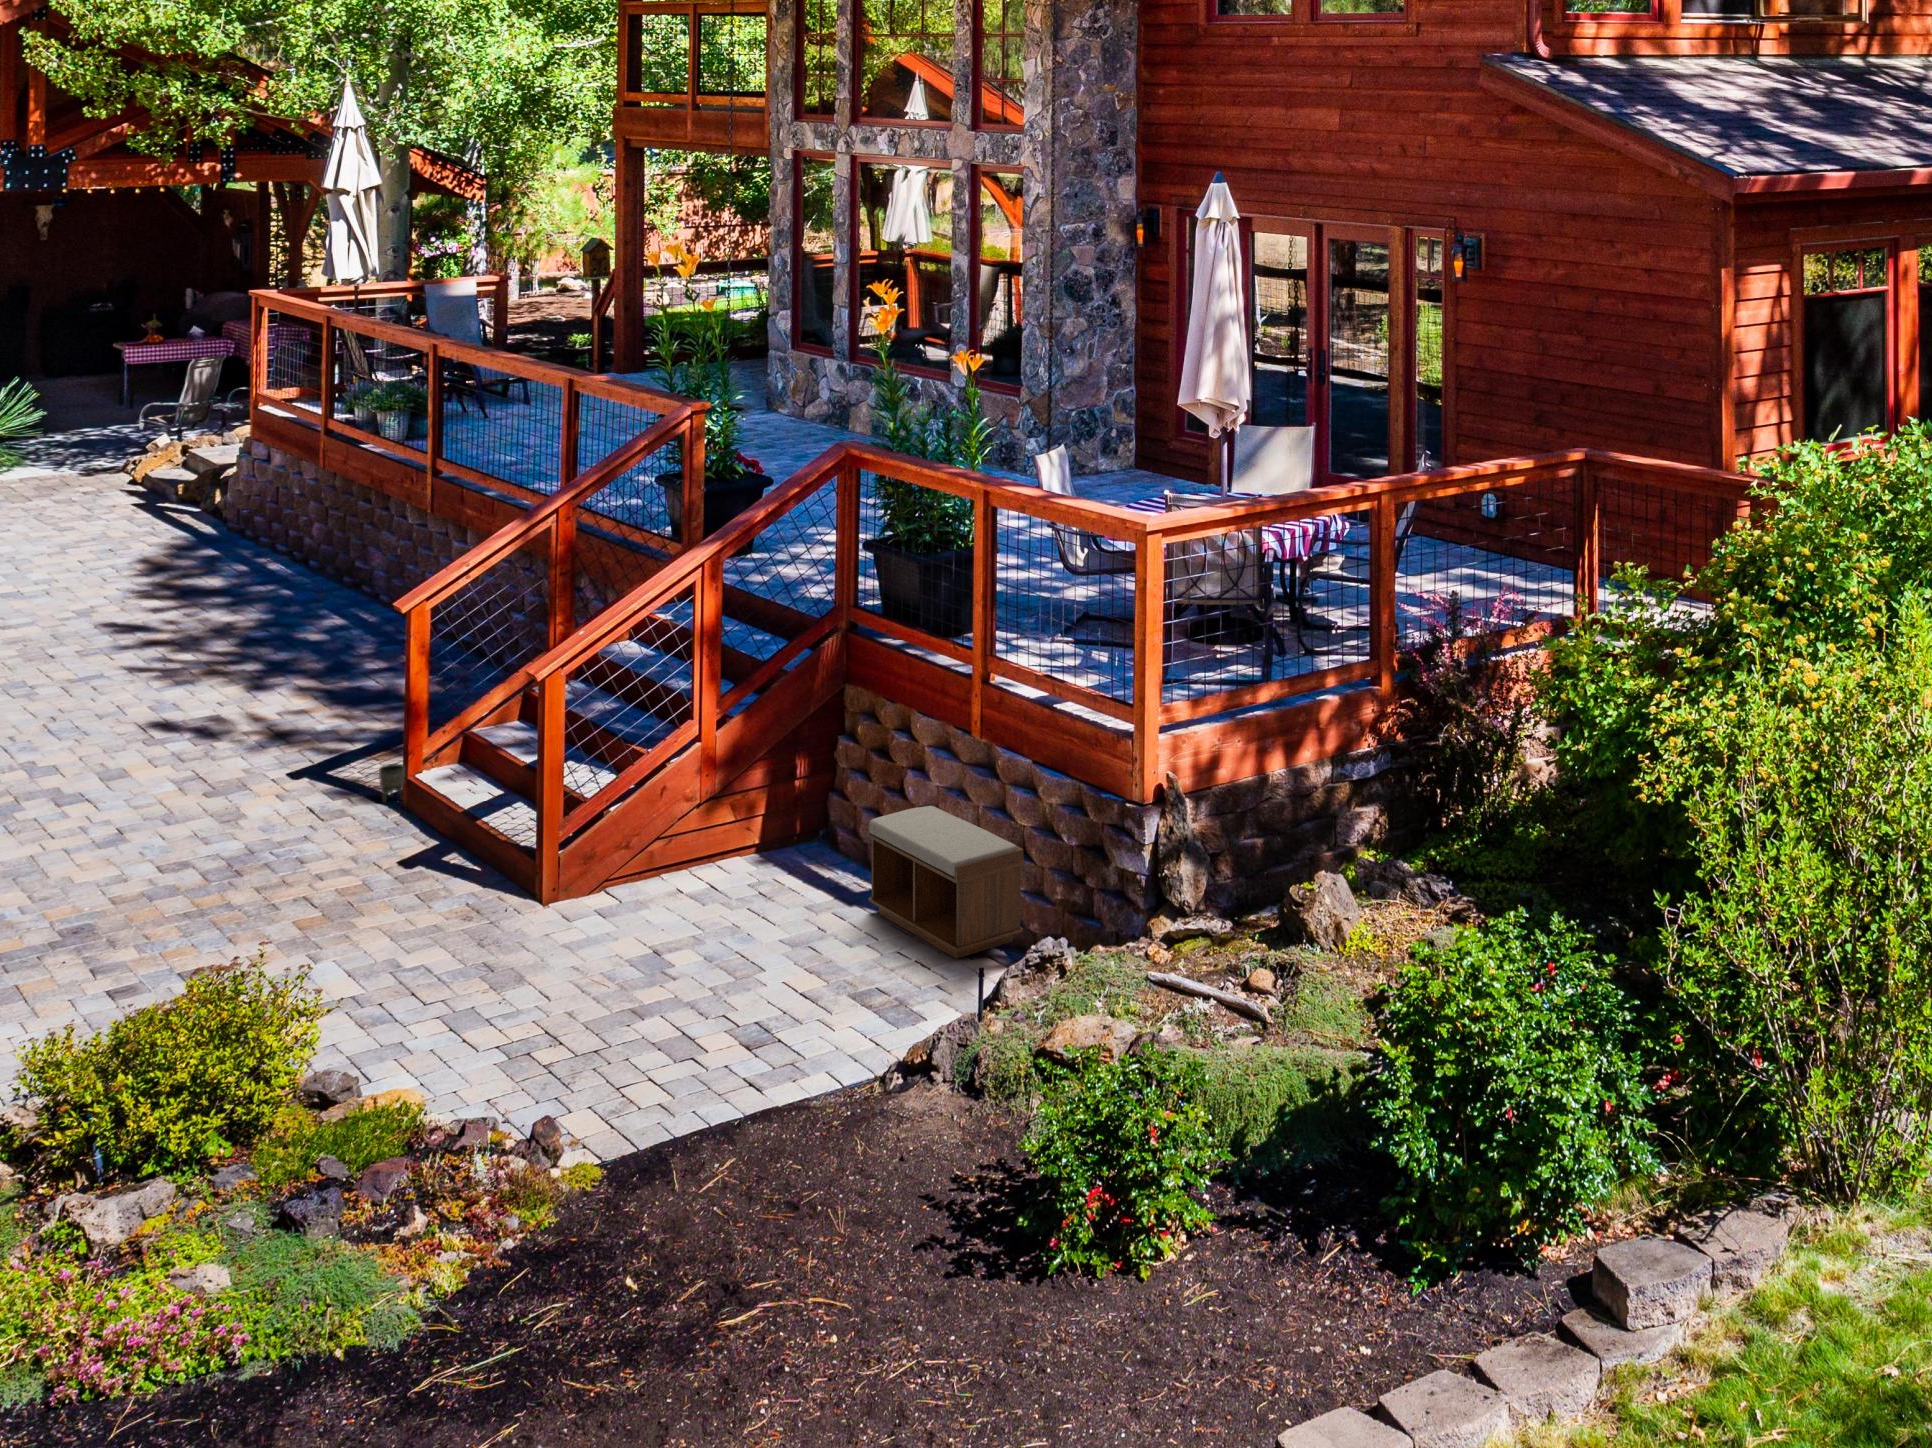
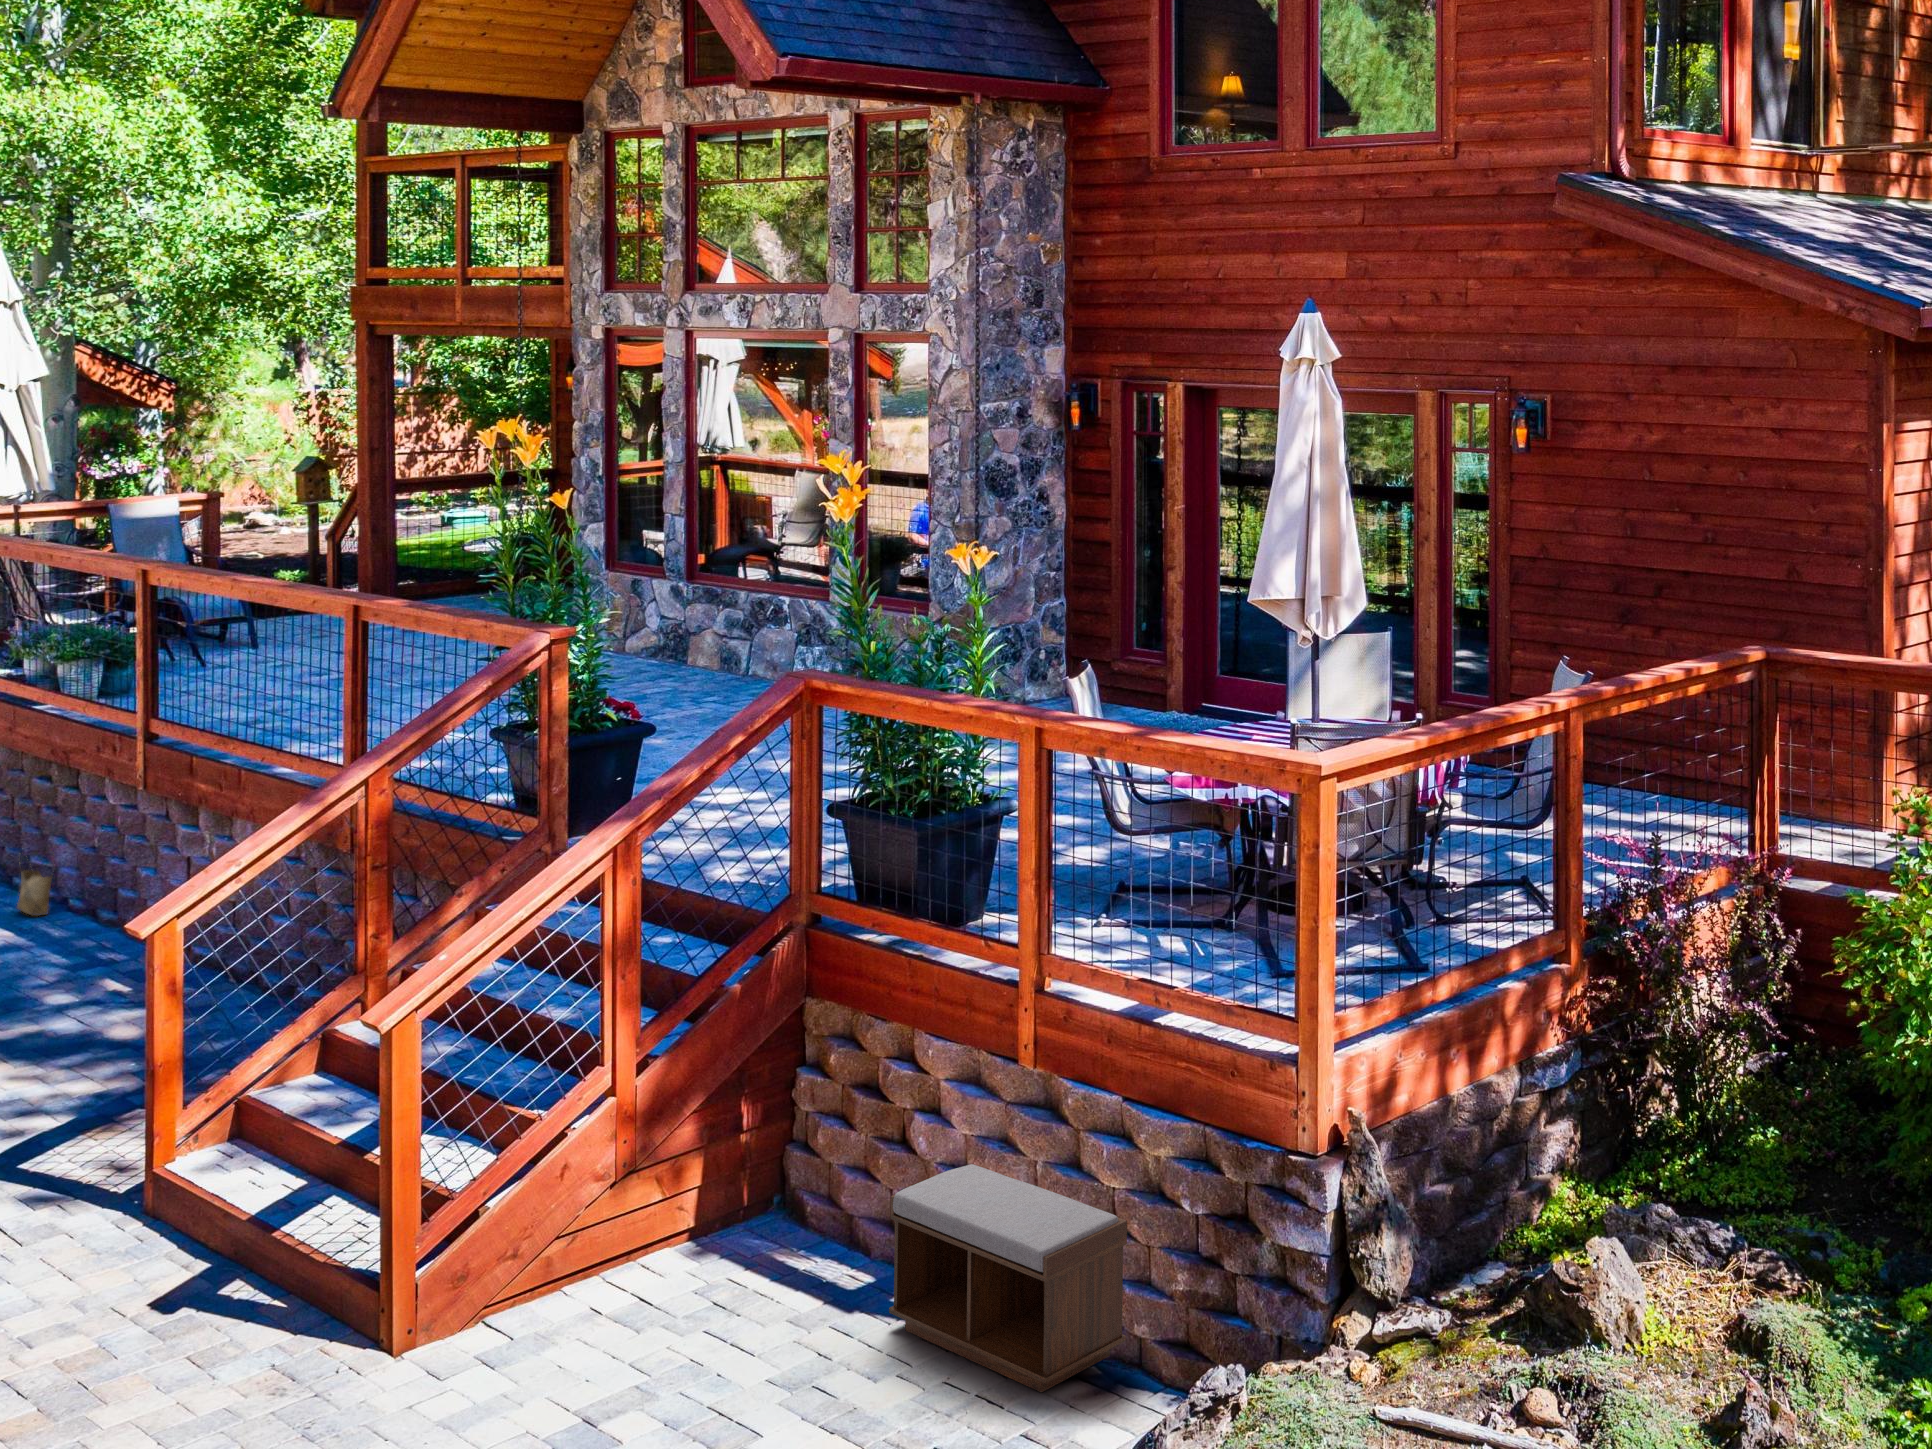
woven basket: none [353,555,377,602] -> present [17,853,54,916]
planter: present [379,764,405,802] -> none [104,1156,145,1217]

